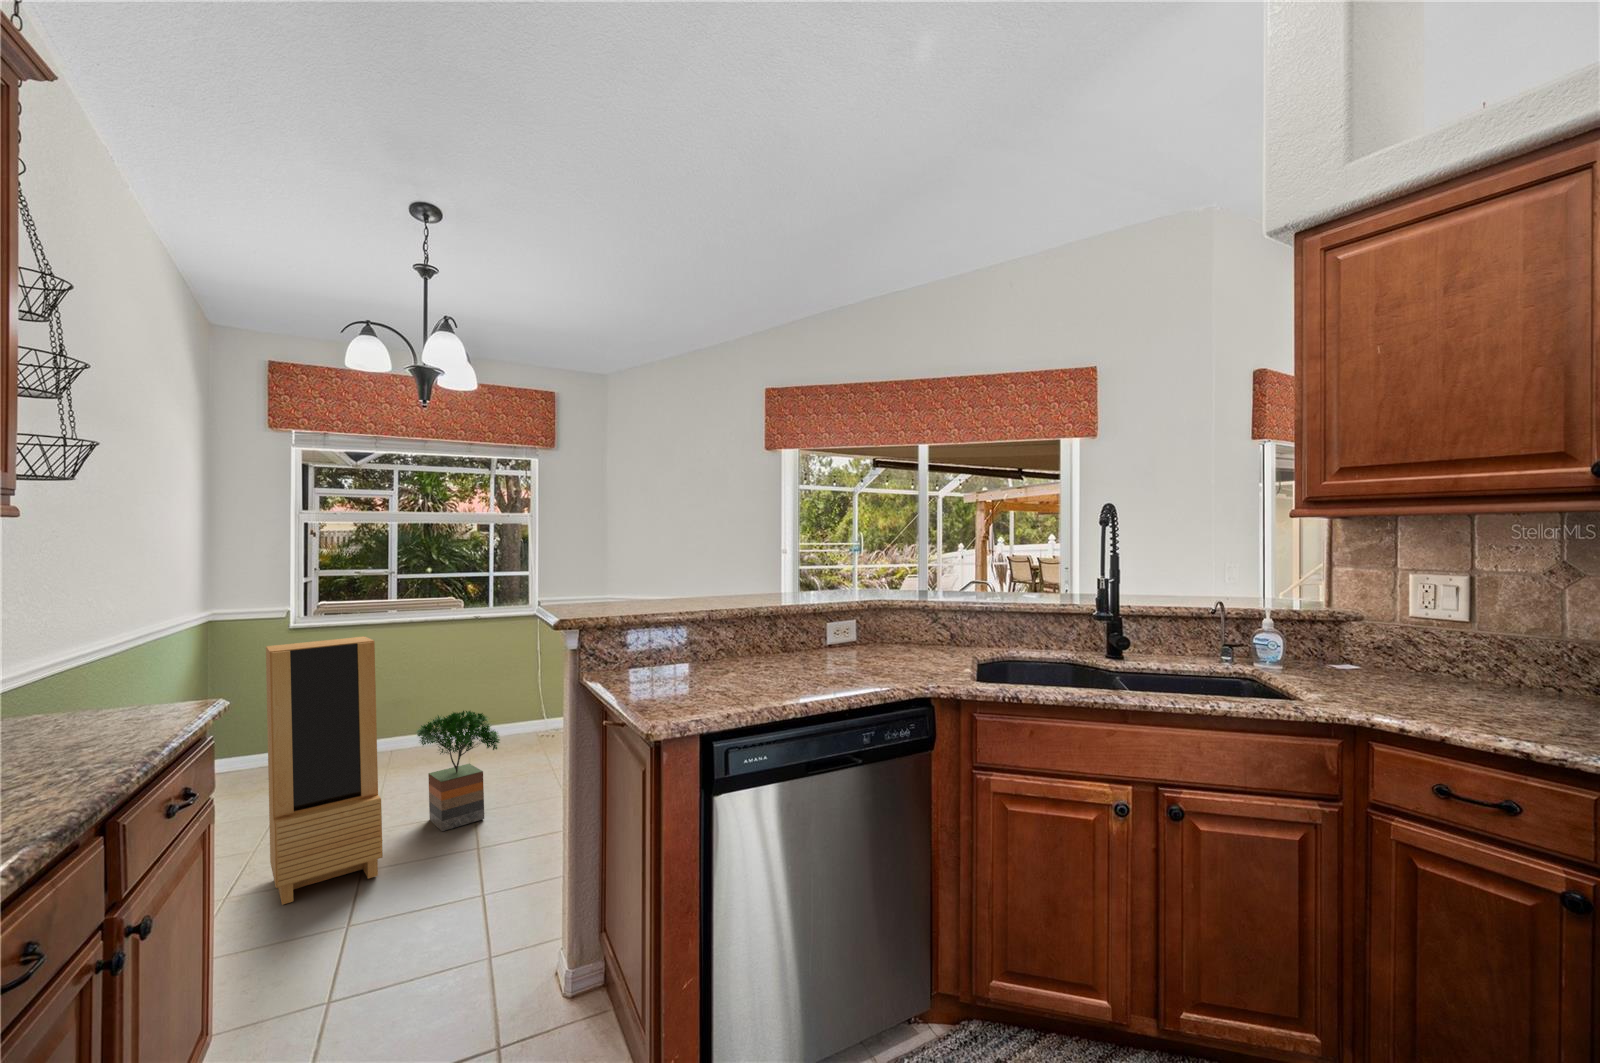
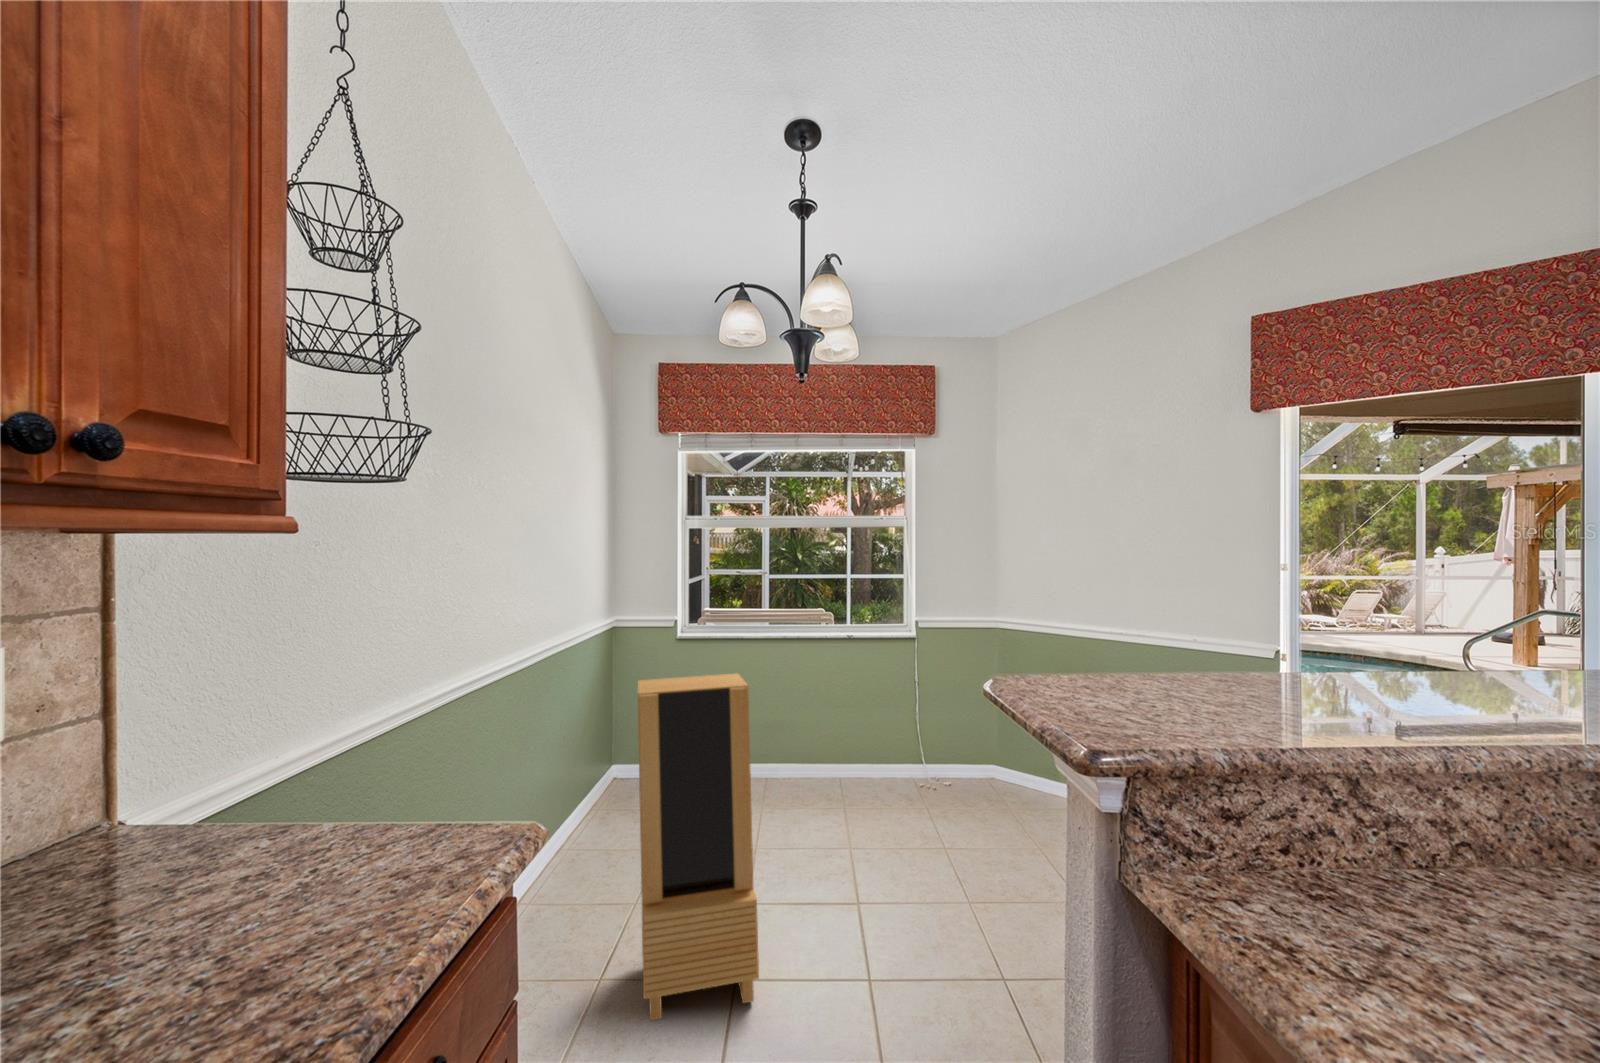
potted tree: present [416,711,500,831] -> none [792,768,894,932]

